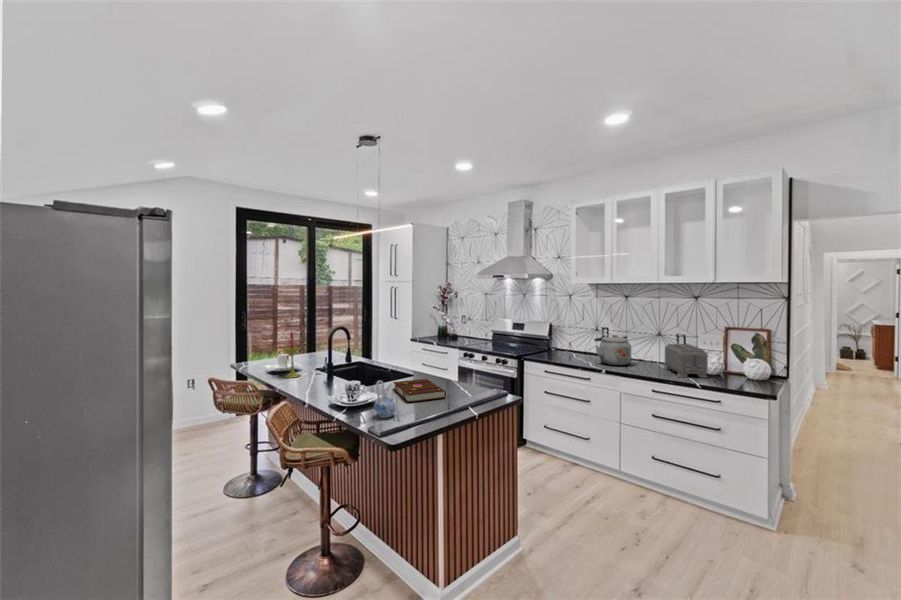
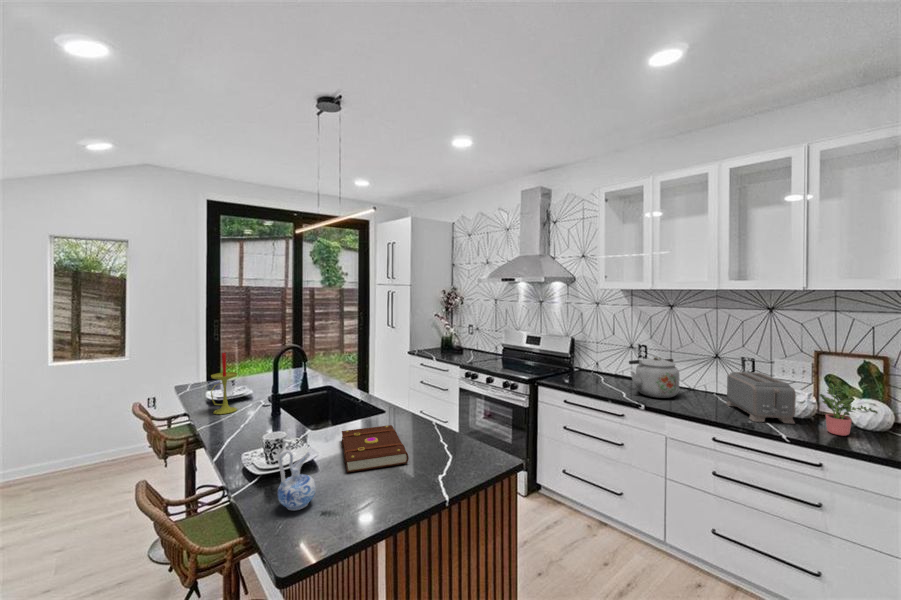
potted plant: none [721,346,757,383] -> present [820,381,877,436]

